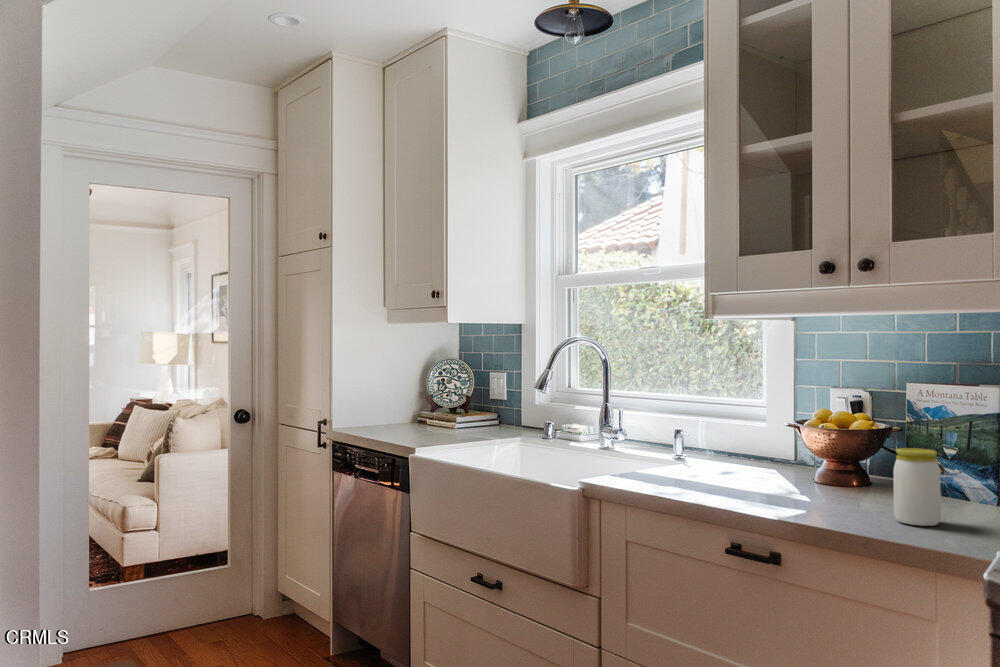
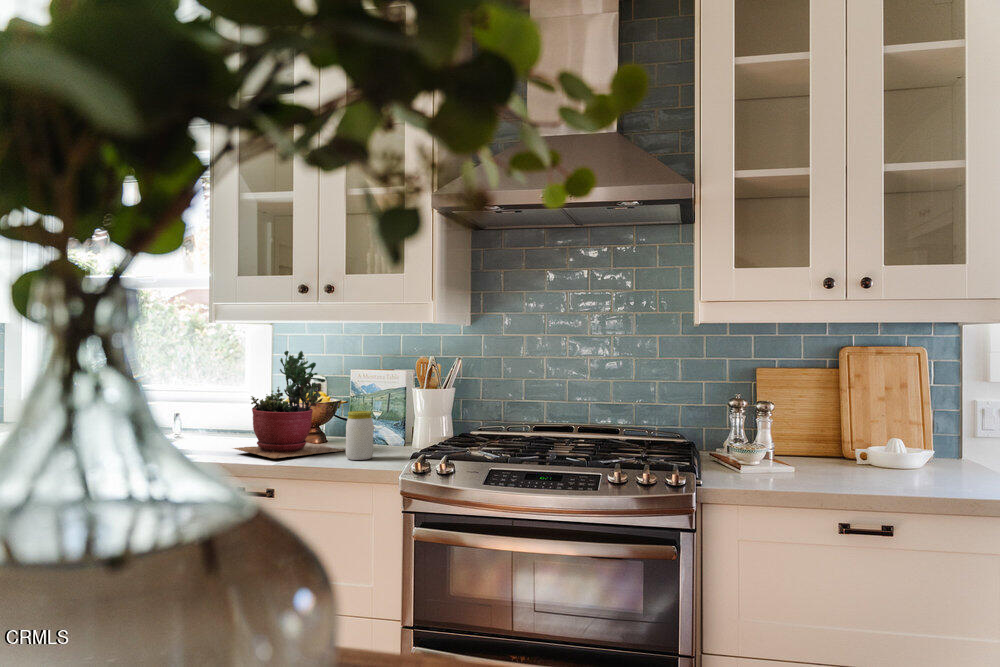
succulent plant: none [733,354,897,506] -> present [234,351,344,458]

